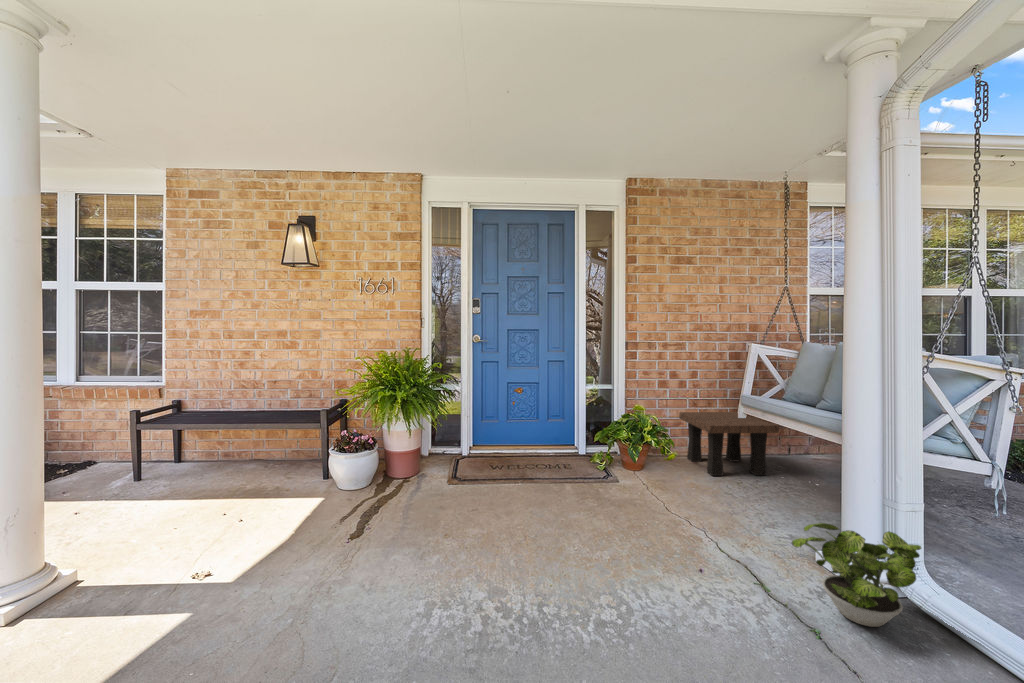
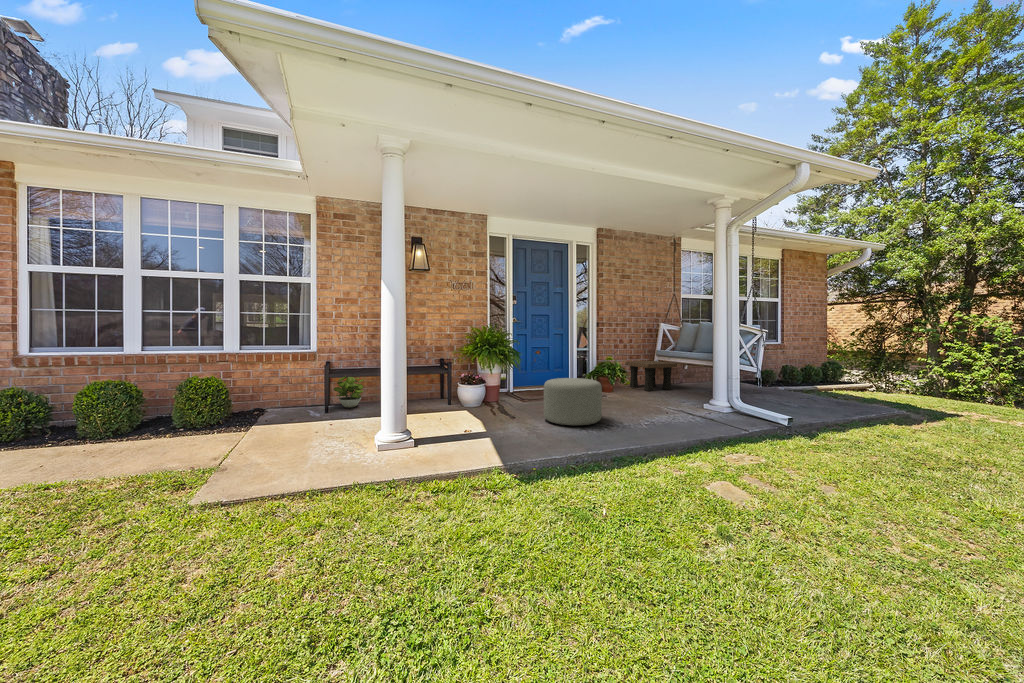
ottoman: none [371,471,499,608] -> present [544,378,602,425]
potted plant: present [792,523,921,627] -> present [334,376,364,408]

